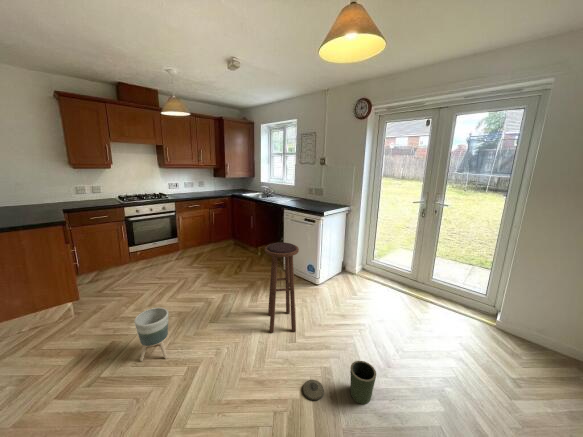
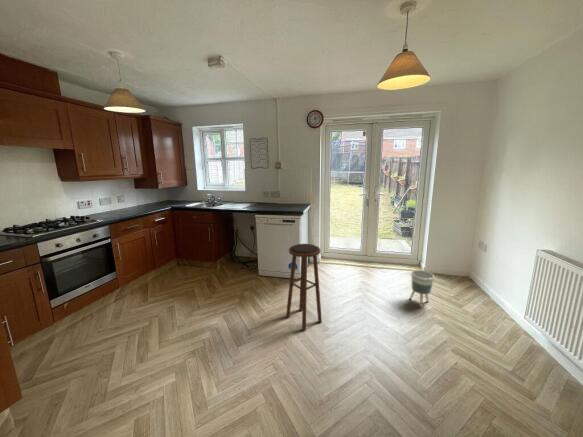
planter: present [134,307,169,361] -> present [410,270,435,307]
trash can: present [303,361,376,404] -> none [366,319,415,363]

